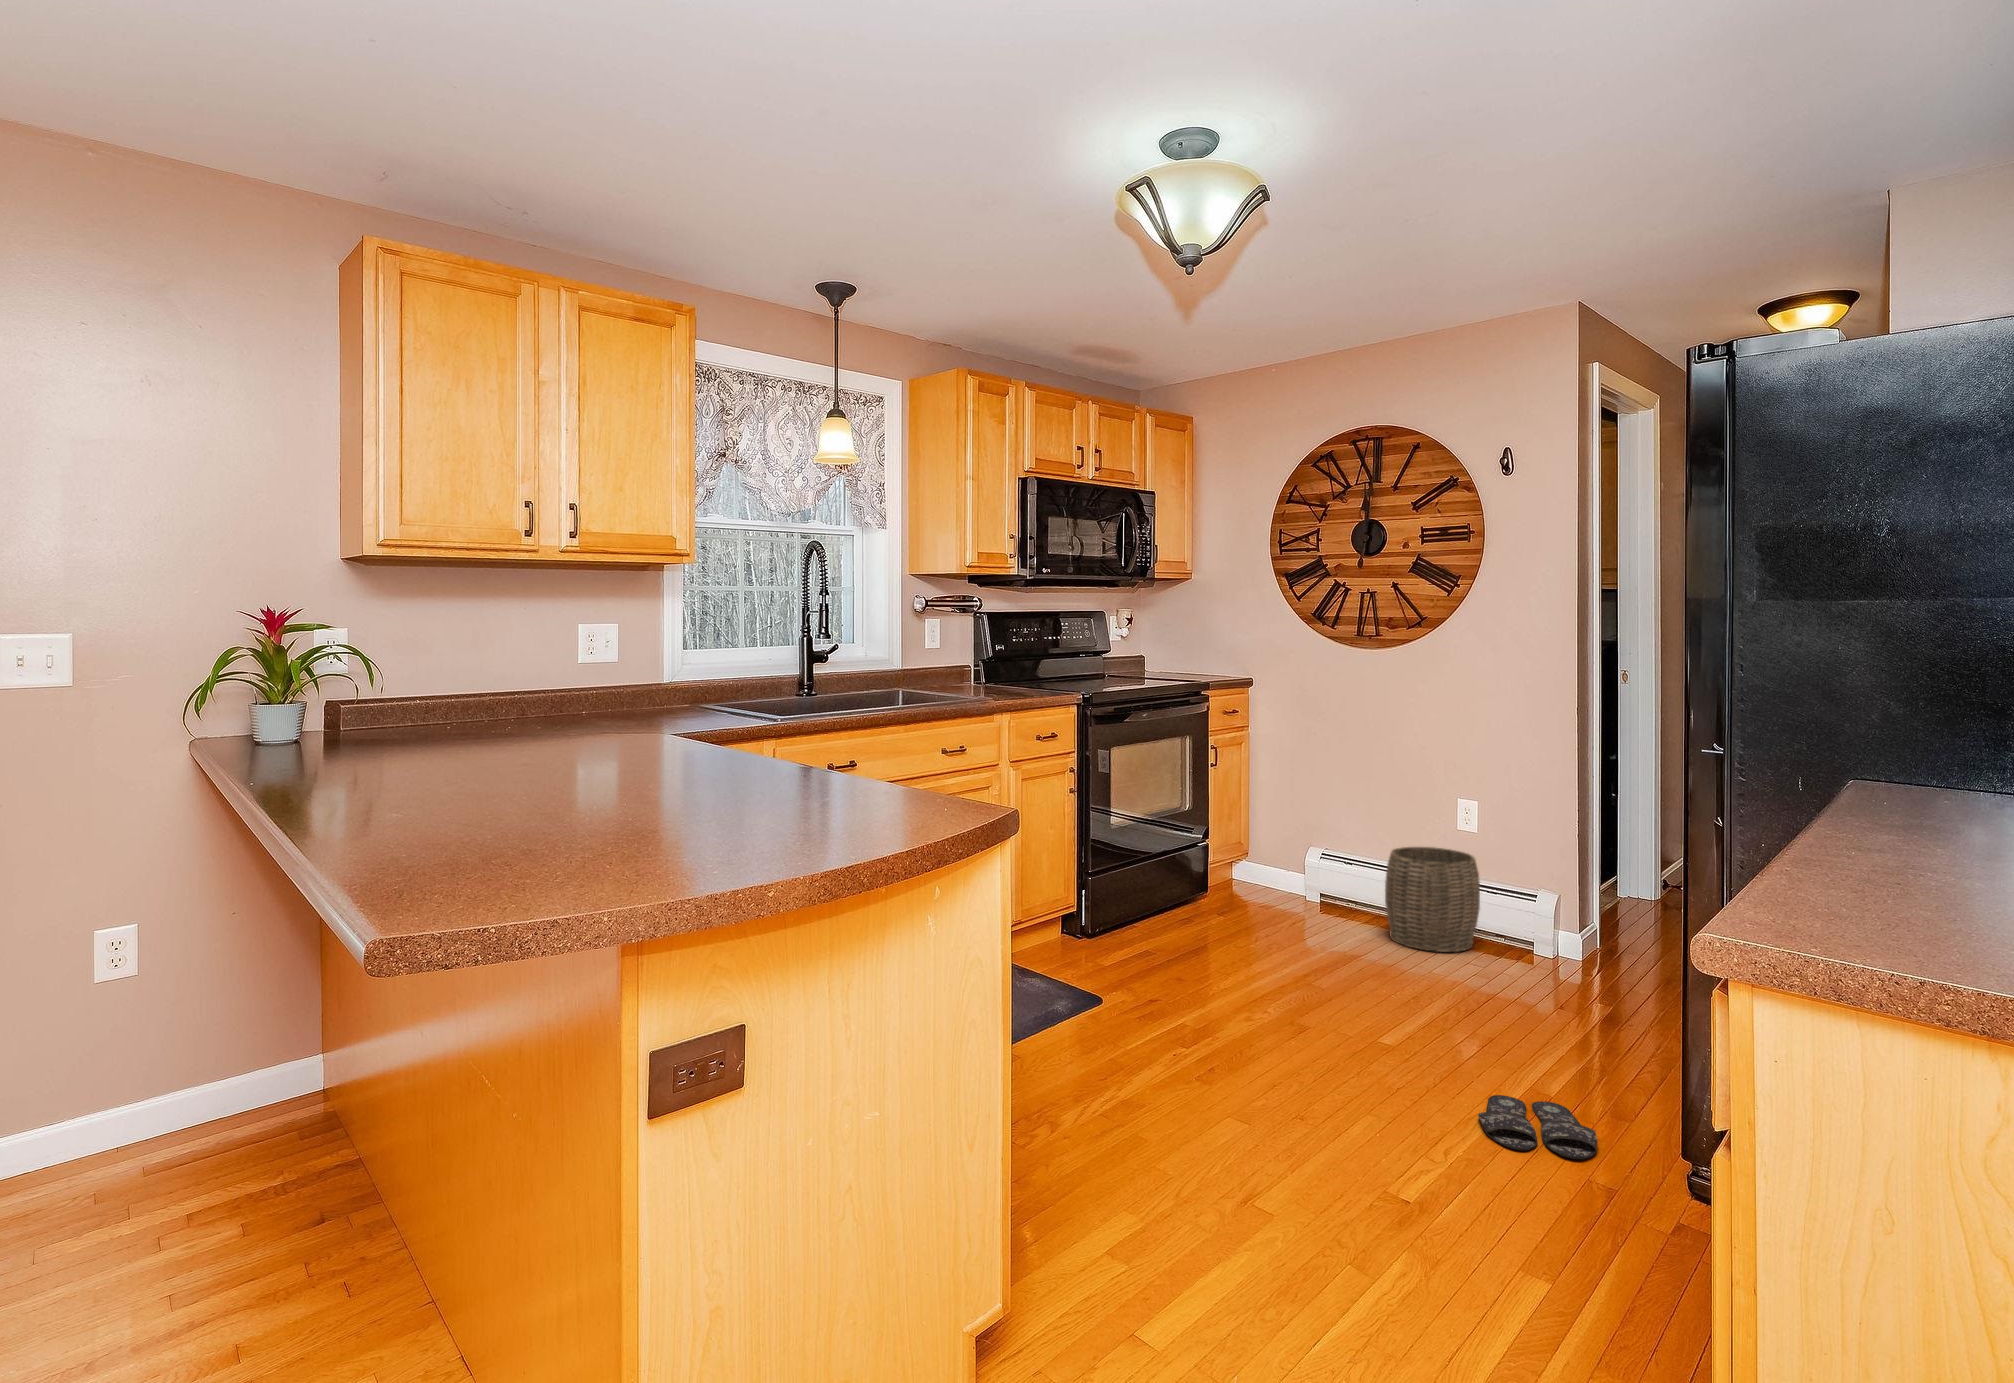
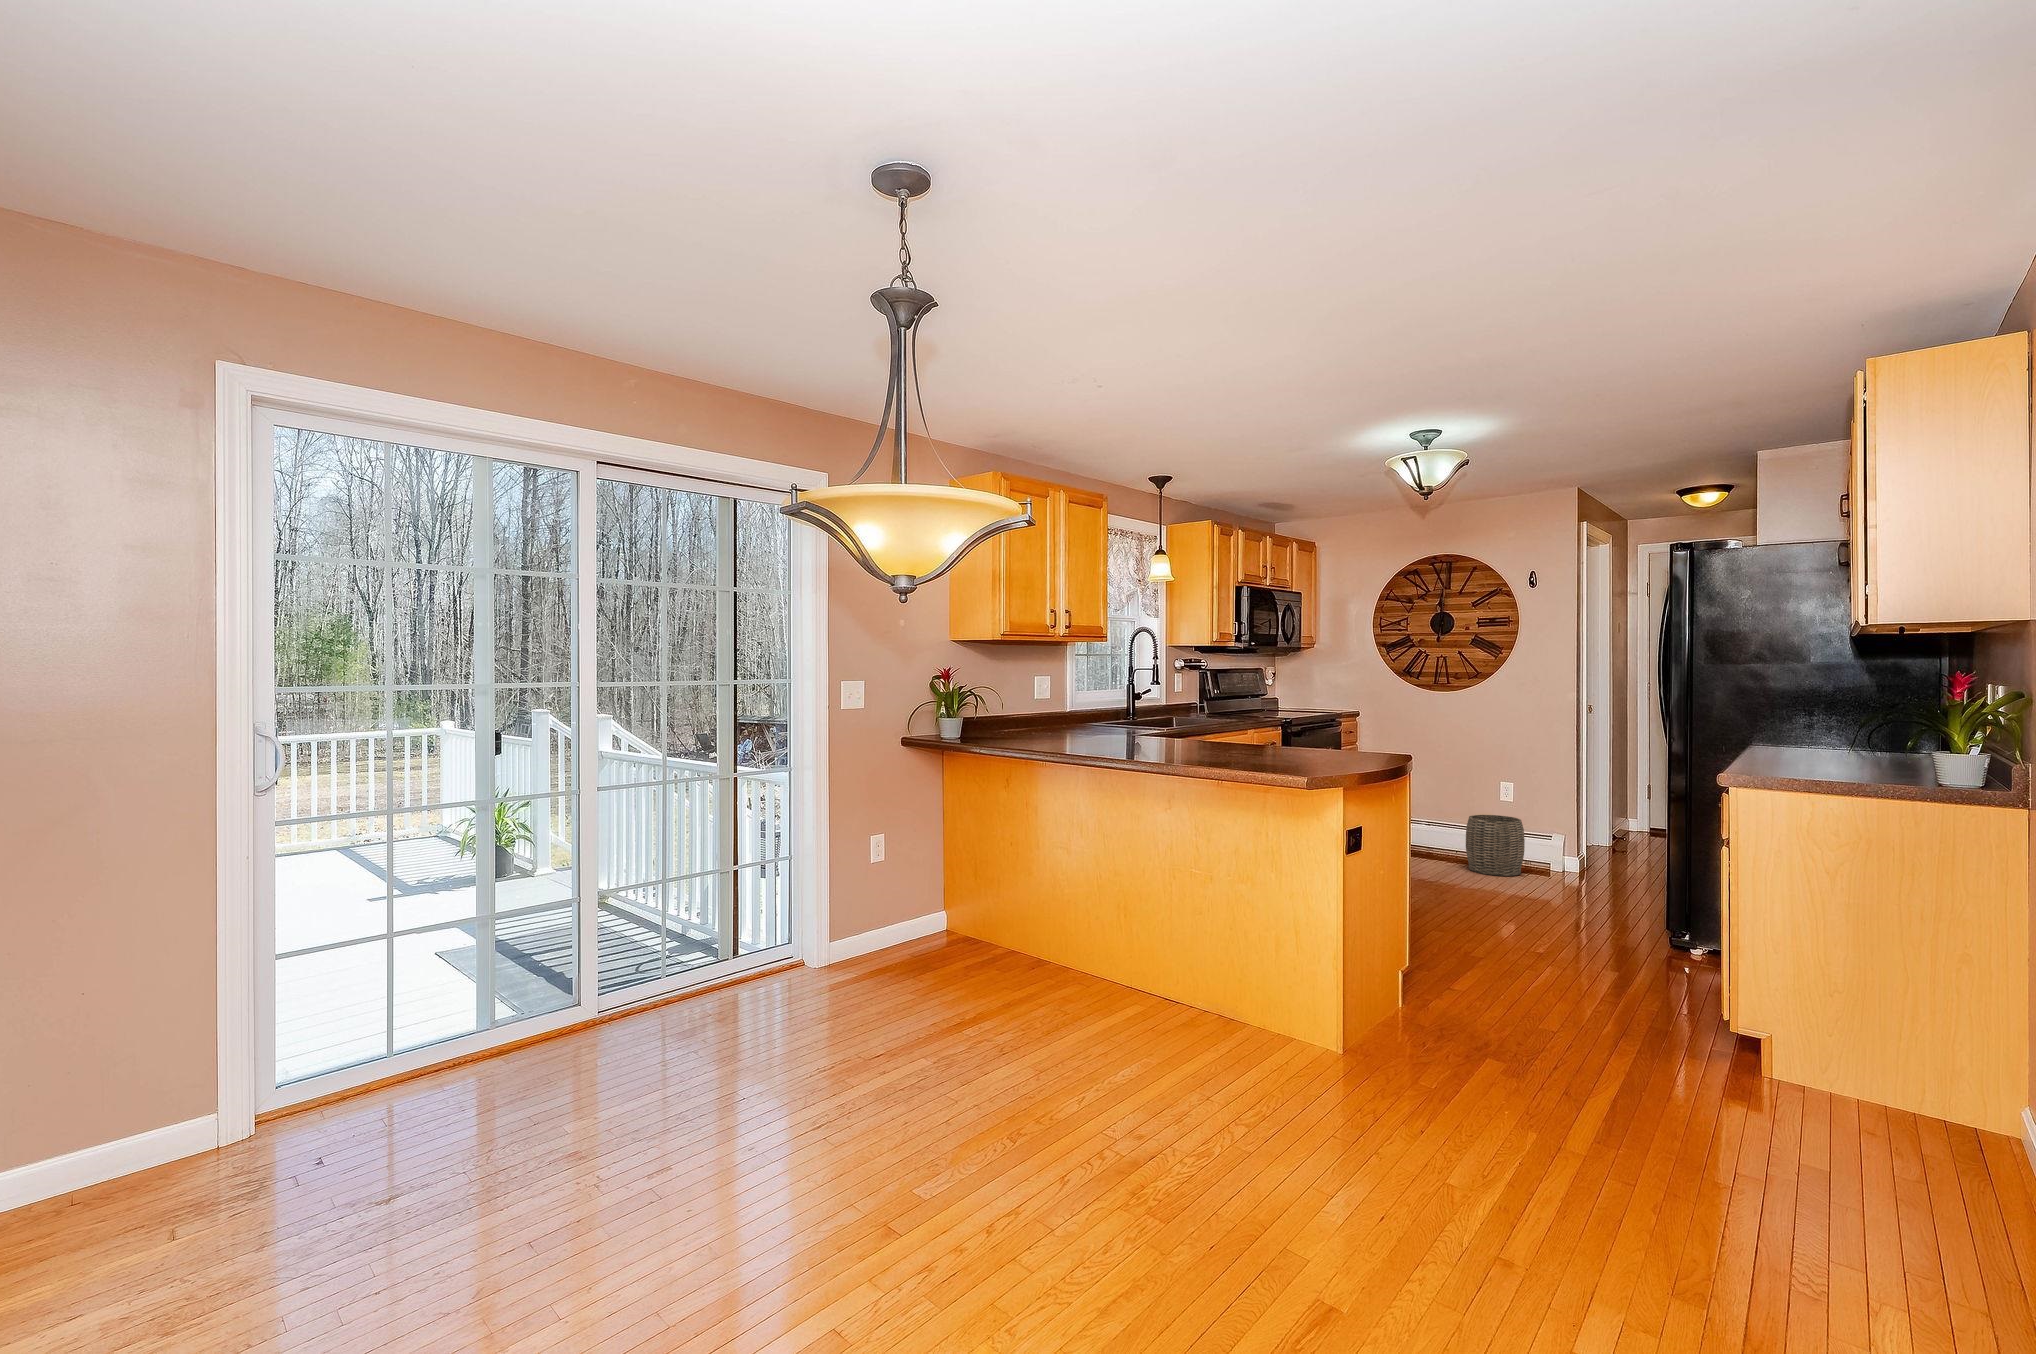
slippers: present [1478,1095,1597,1159] -> none [1575,930,1638,949]

